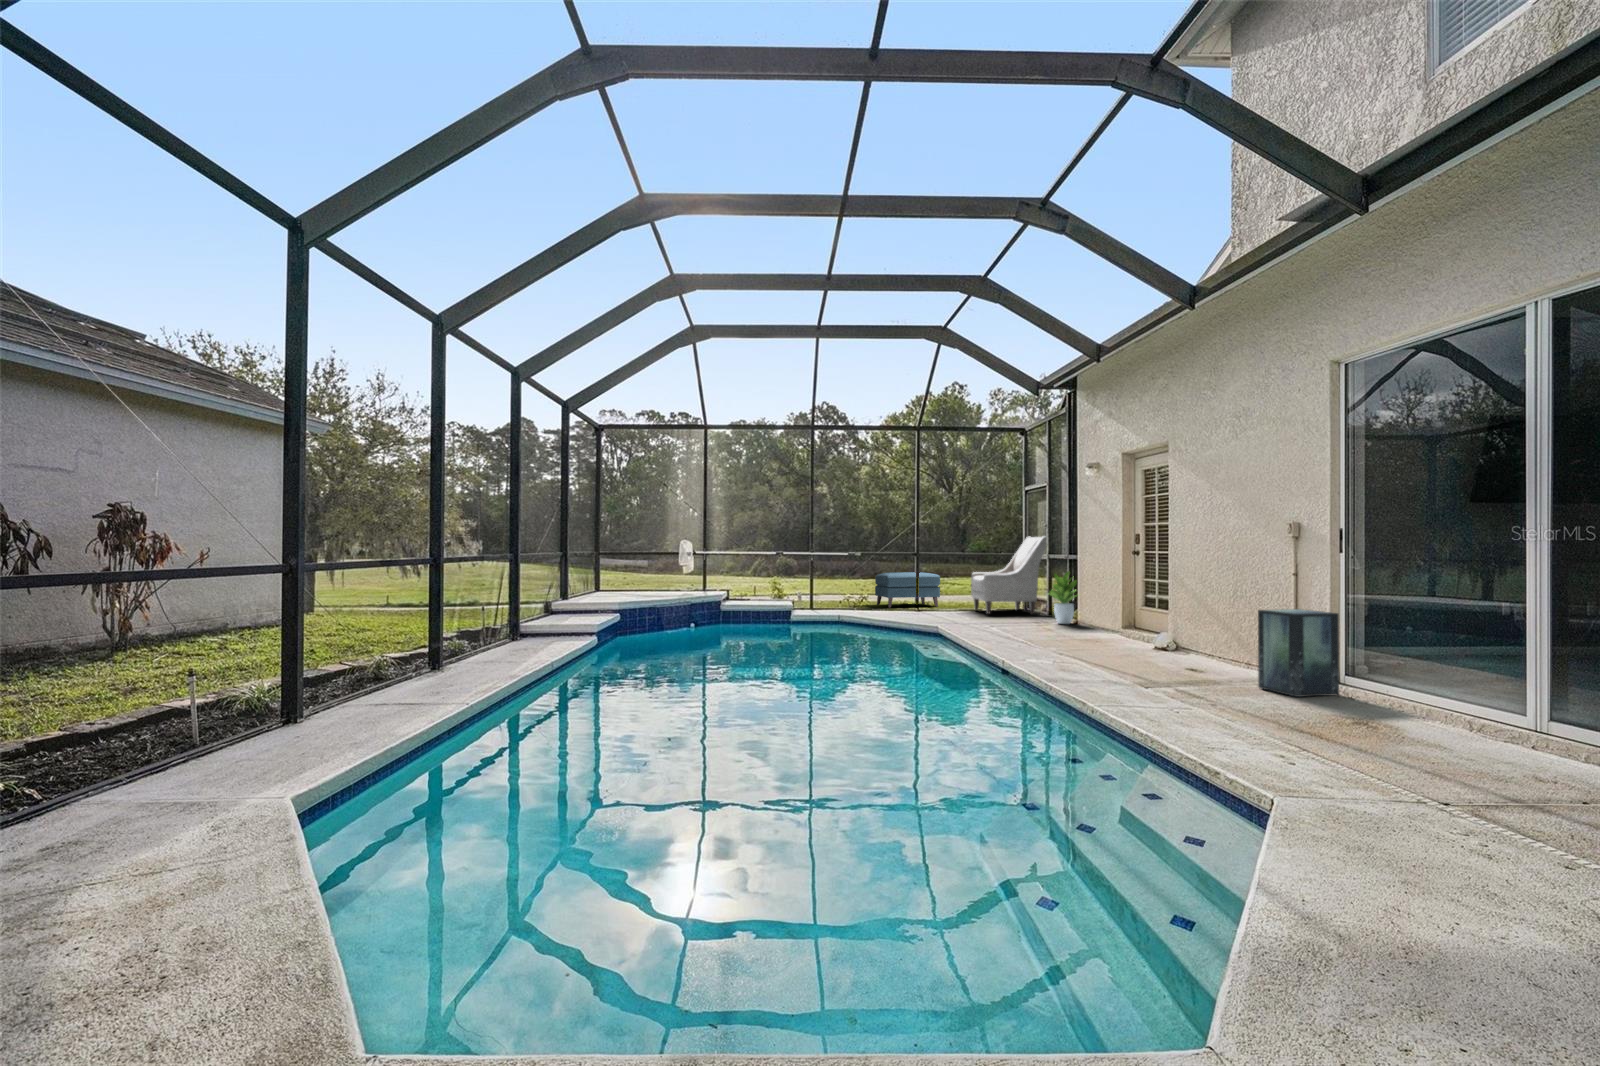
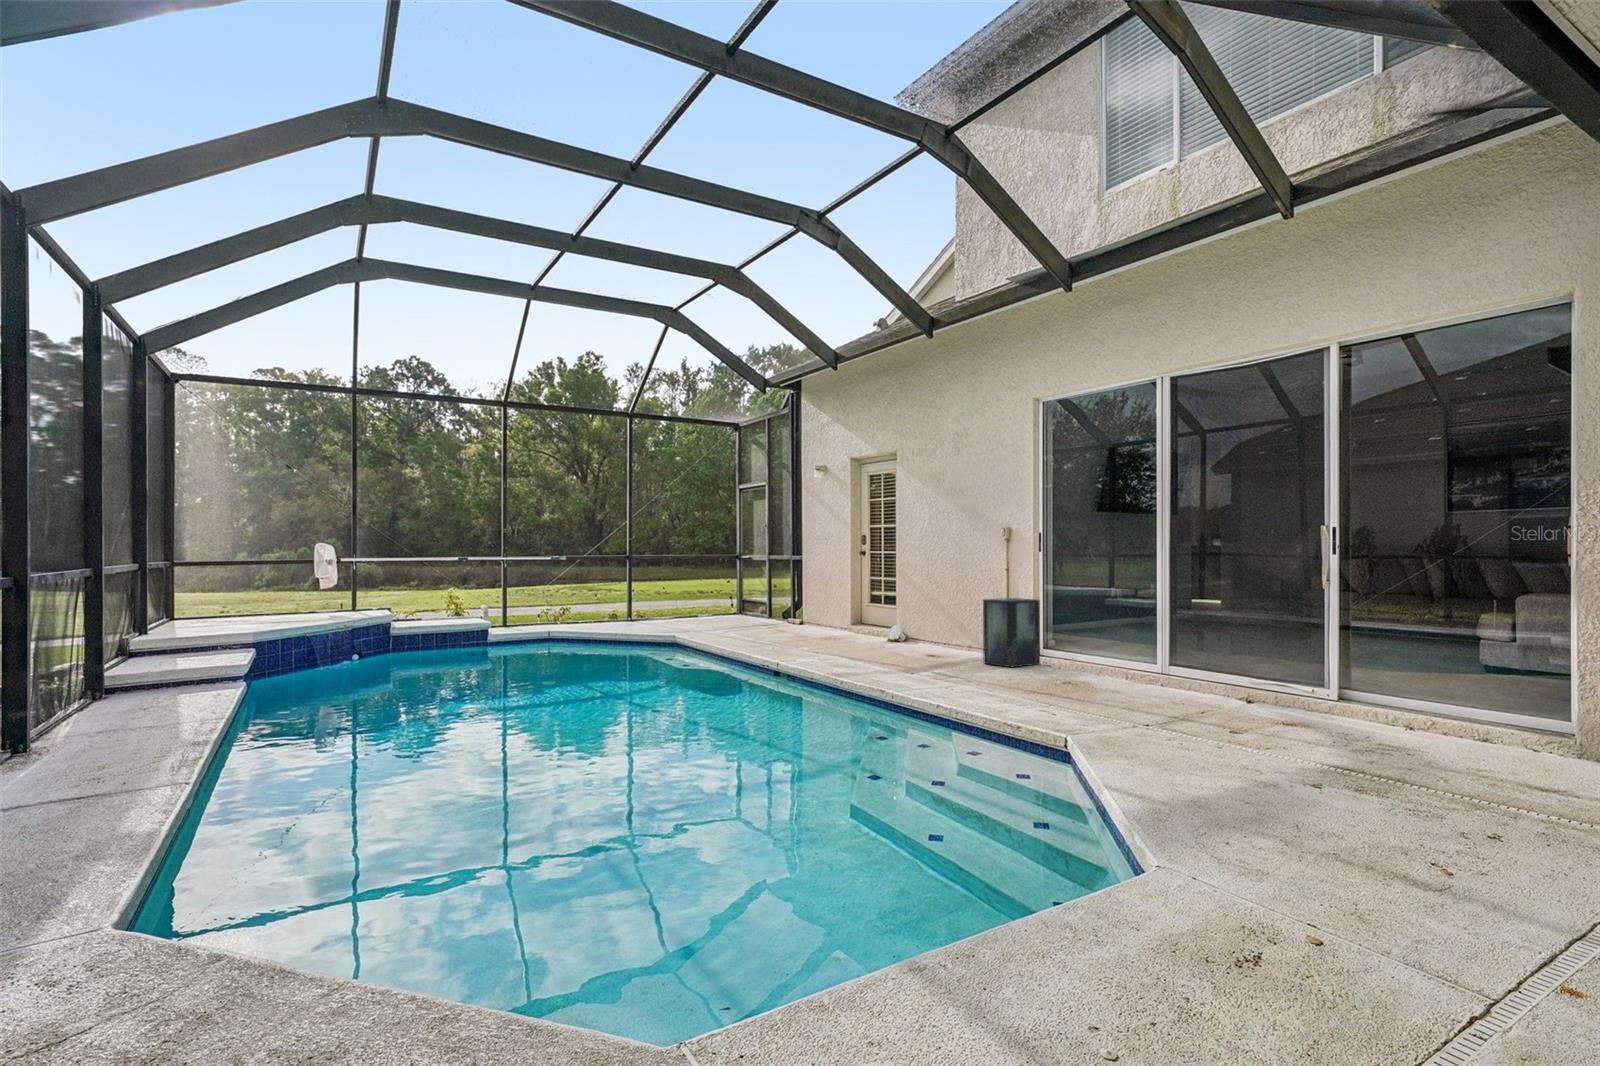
chair: present [971,536,1047,614] -> none [687,536,769,619]
ottoman: present [875,572,940,608] -> none [576,577,650,617]
potted plant: present [1049,572,1077,624] -> none [774,572,809,625]

